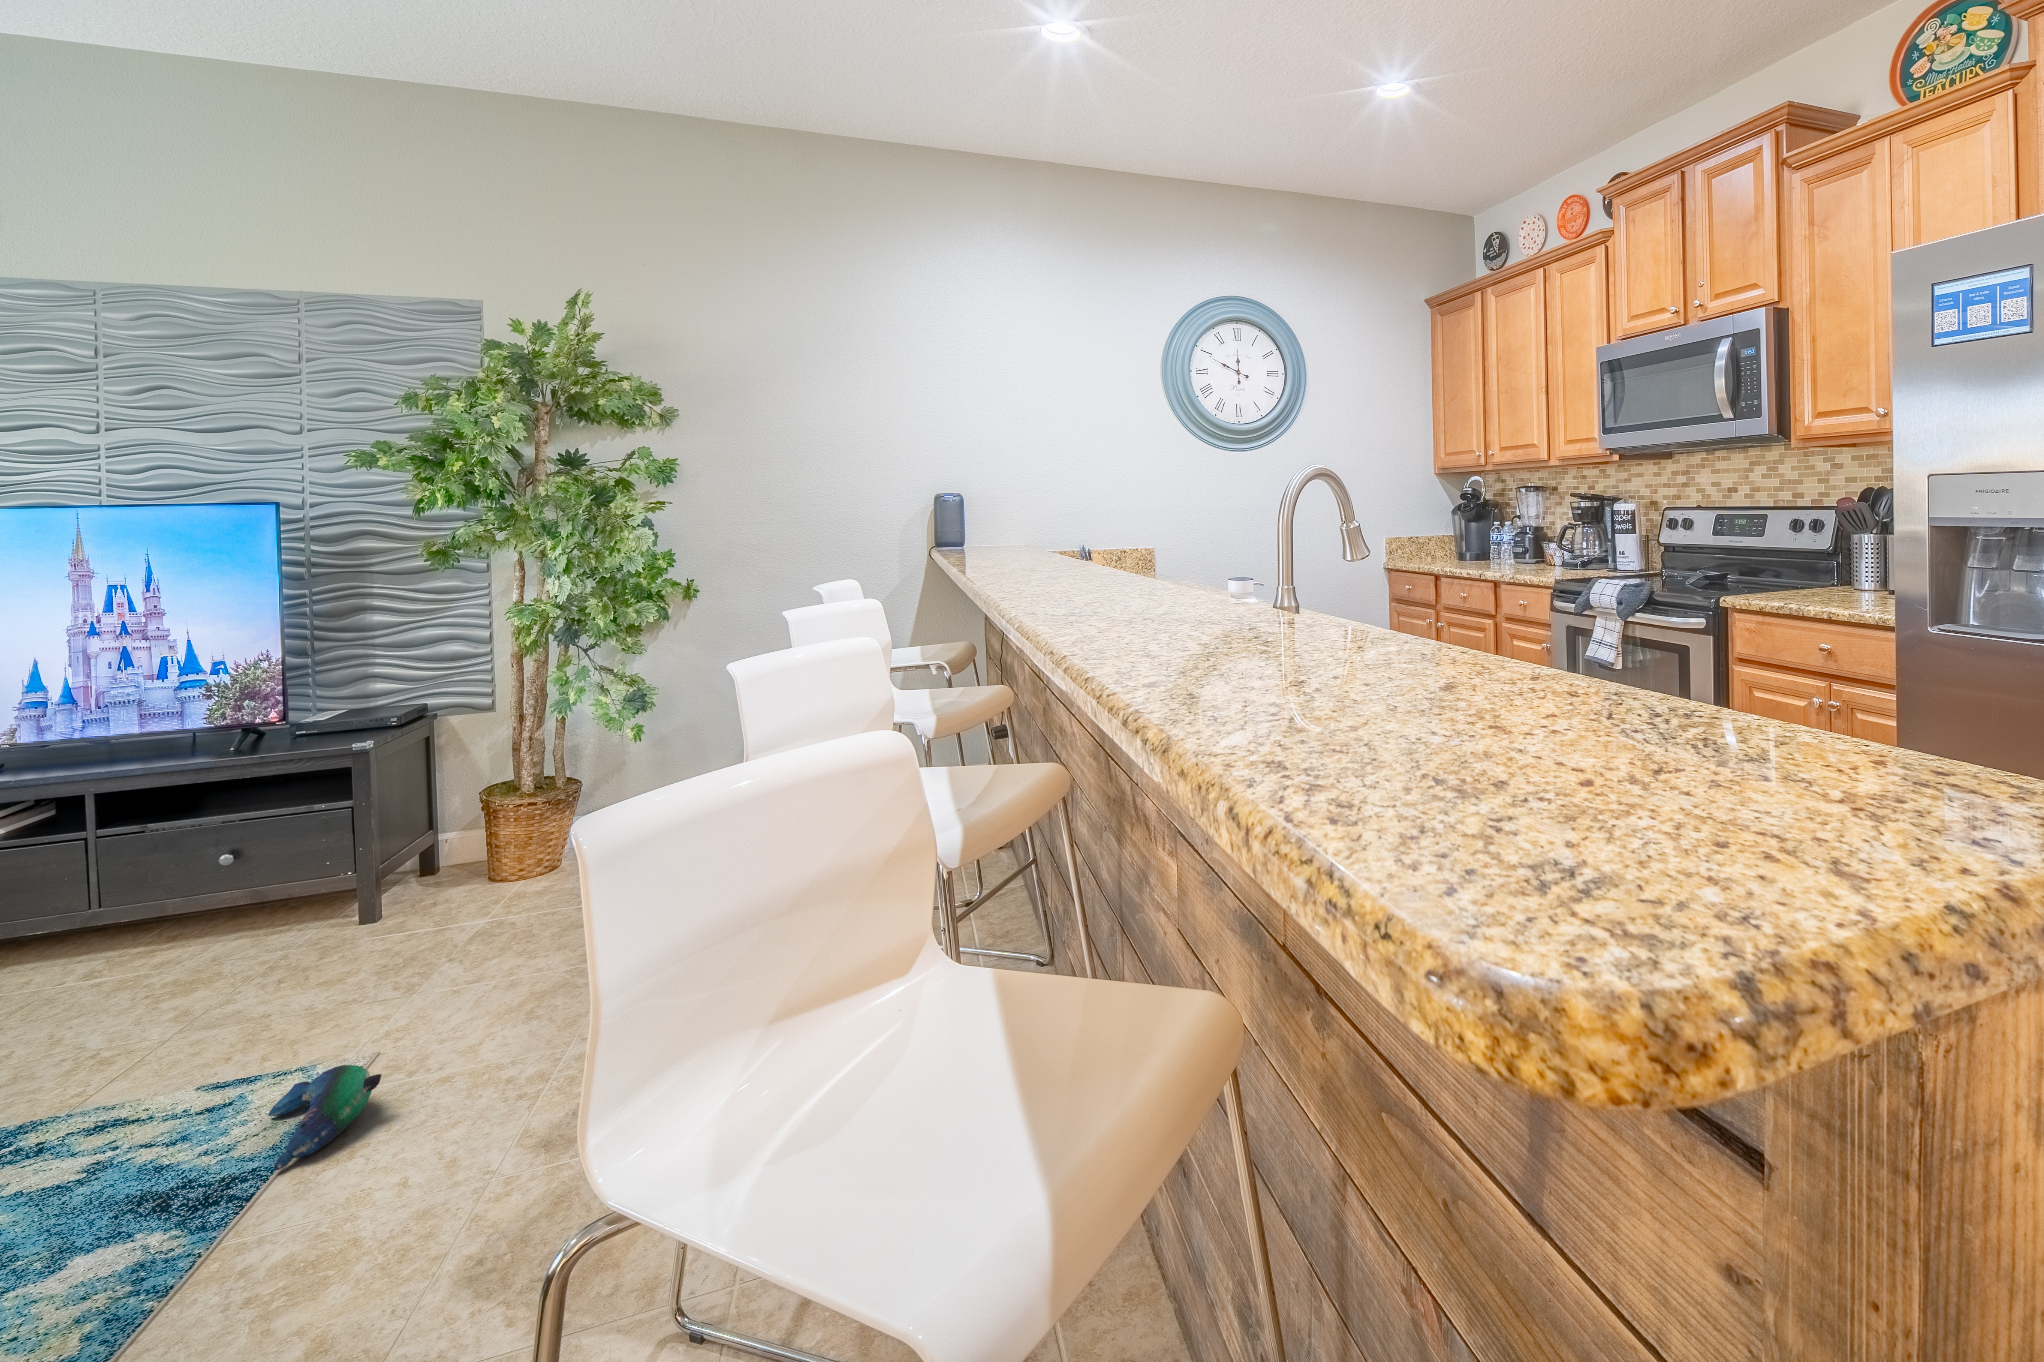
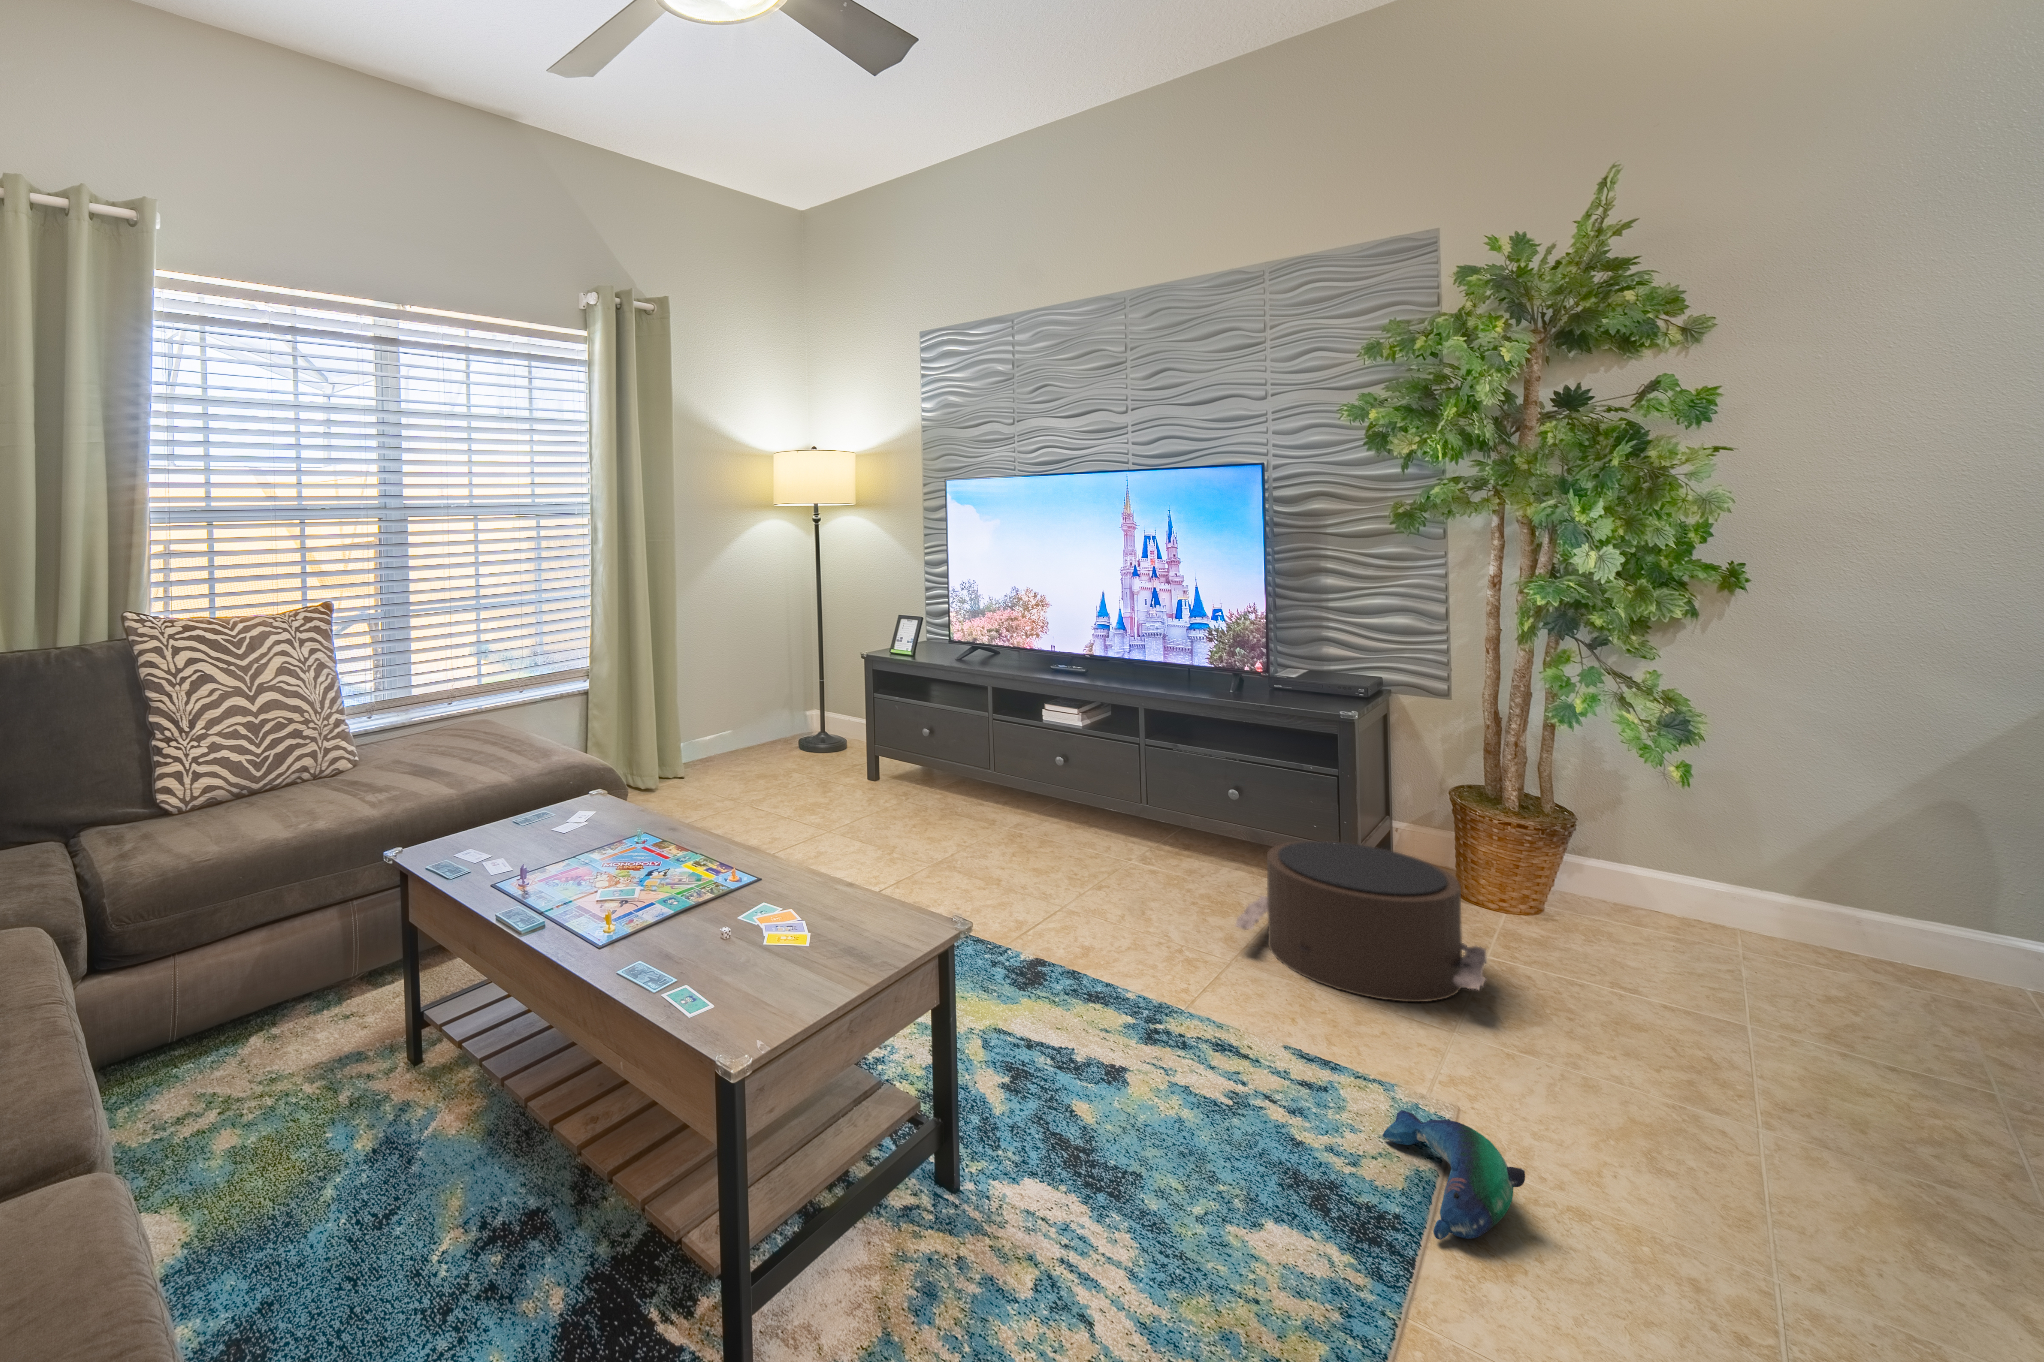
pouf: none [176,859,470,1013] -> present [1236,841,1487,1002]

